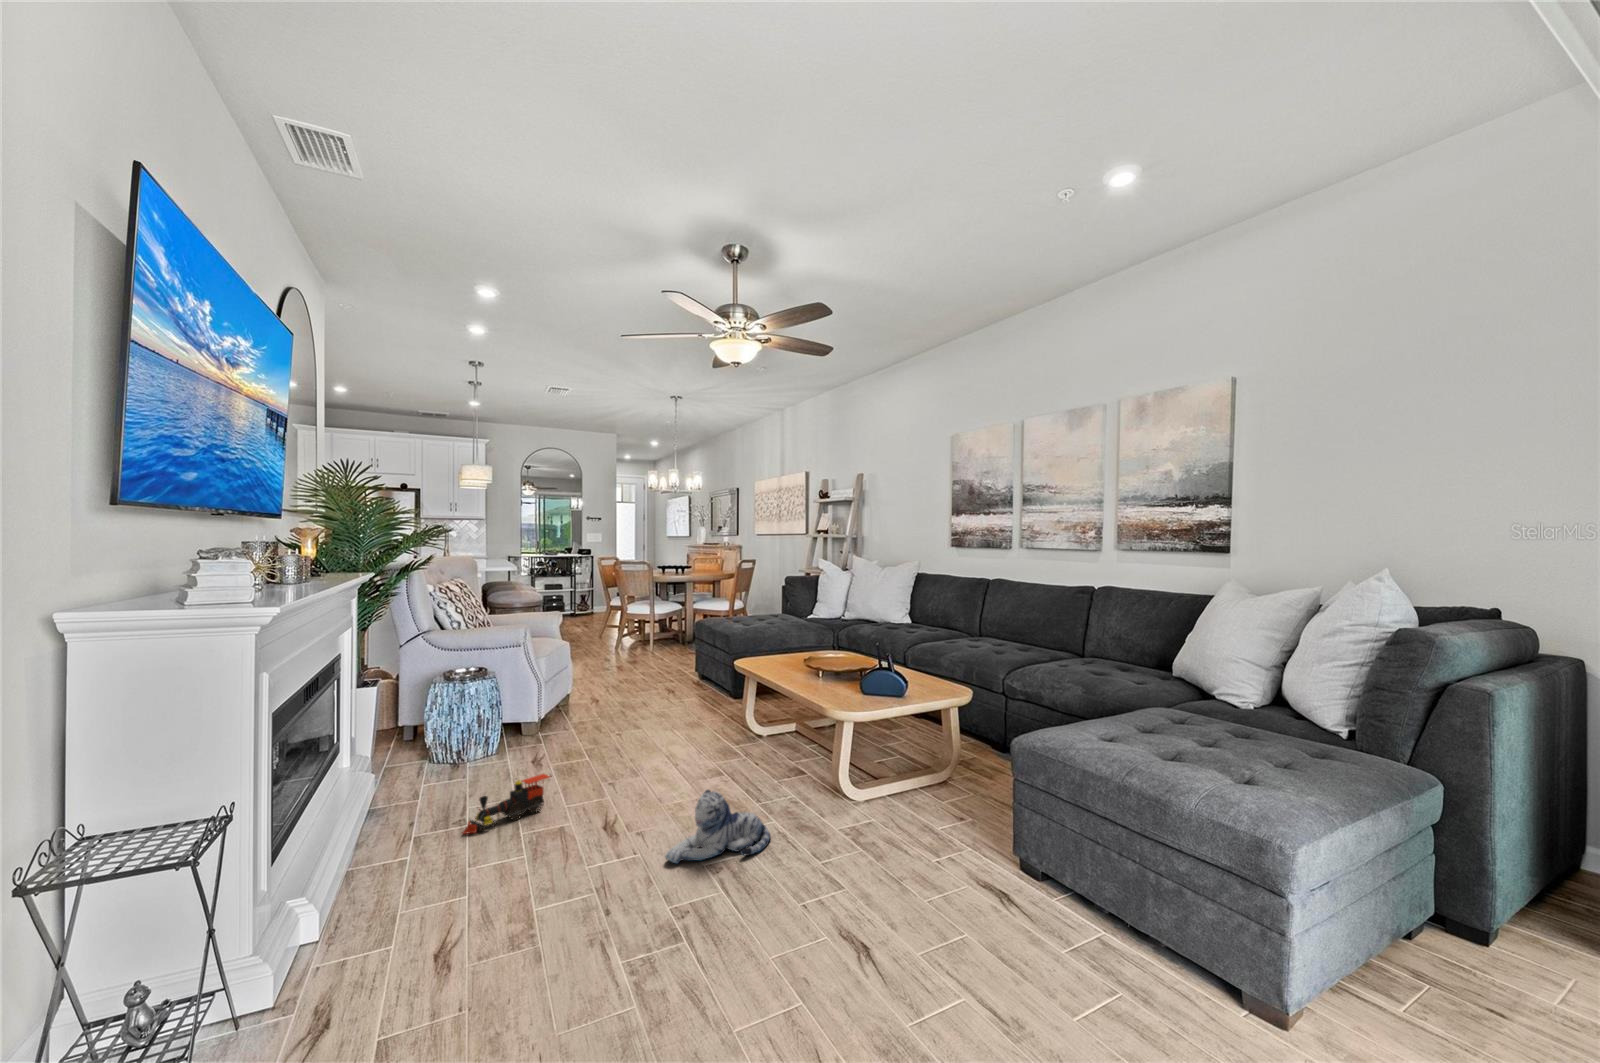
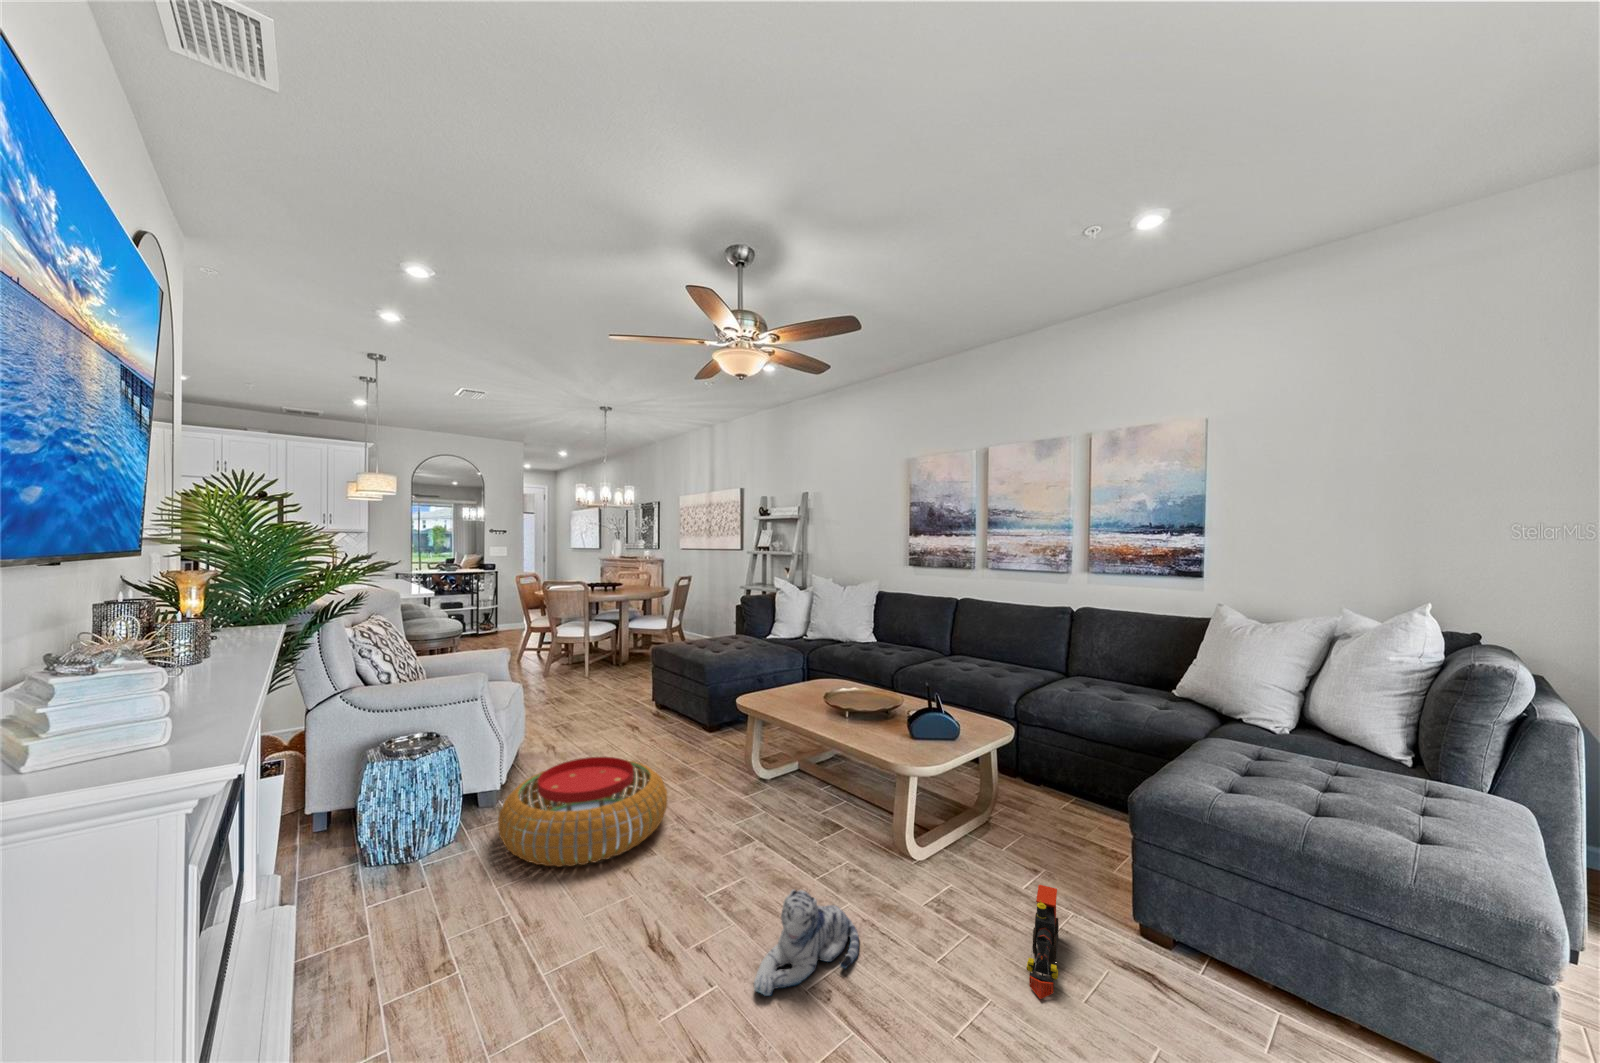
pouf: none [524,699,664,776] -> present [498,757,667,867]
toy train: present [462,774,549,834] -> present [1027,885,1059,999]

